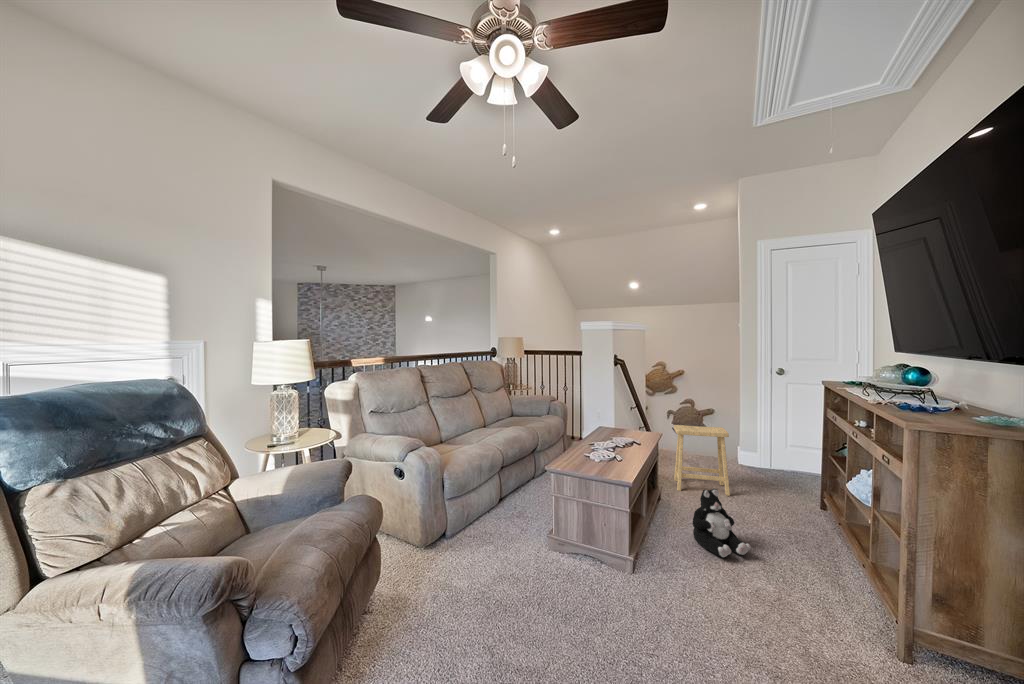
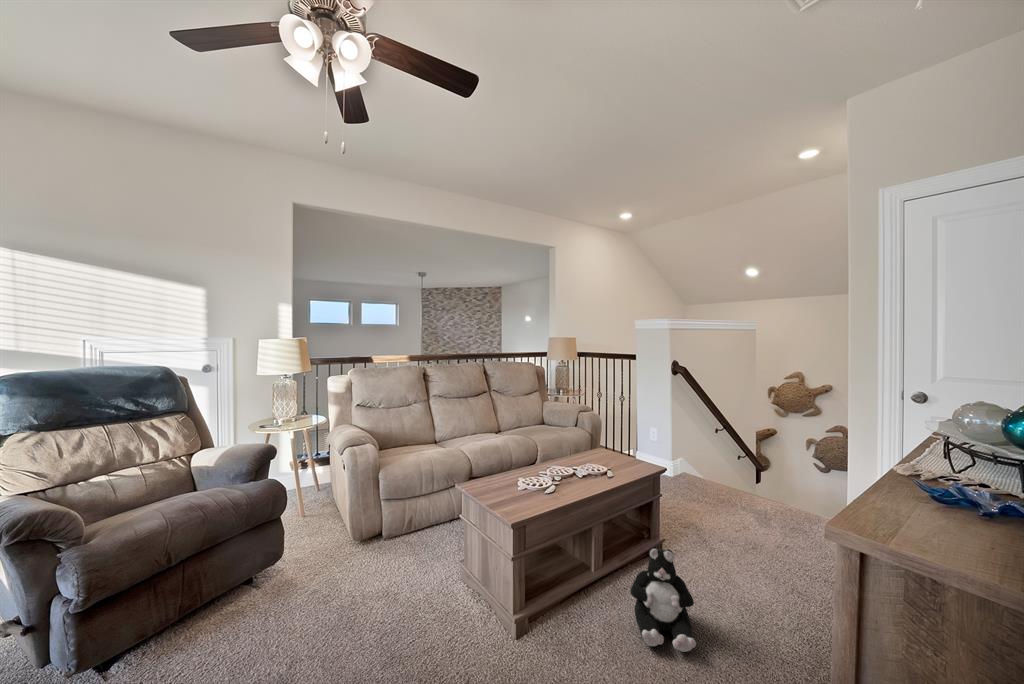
footstool: present [674,425,730,496] -> none [691,457,771,568]

